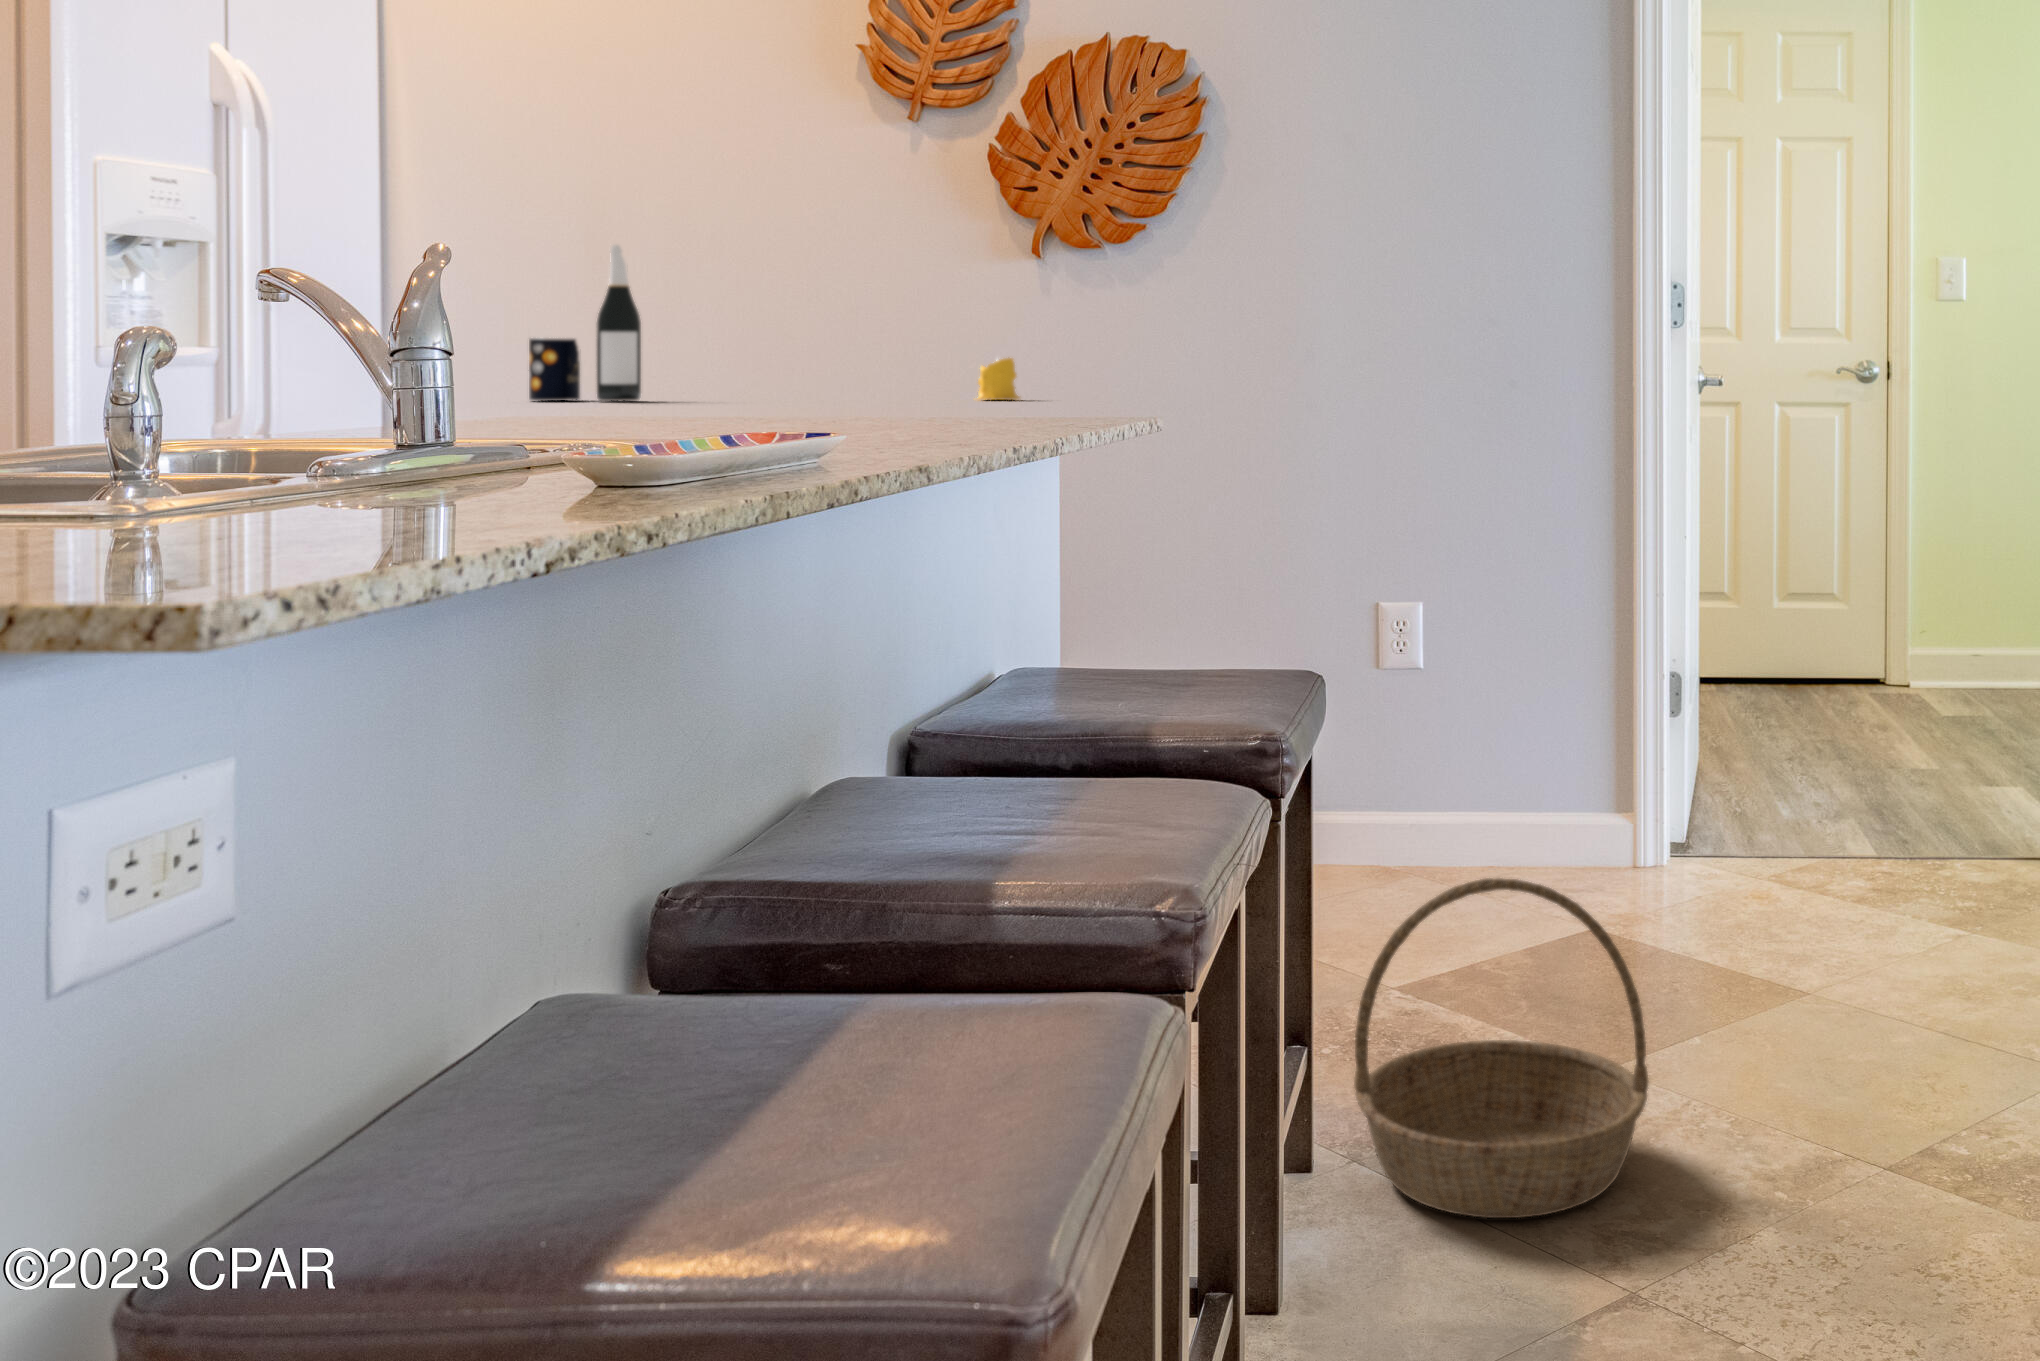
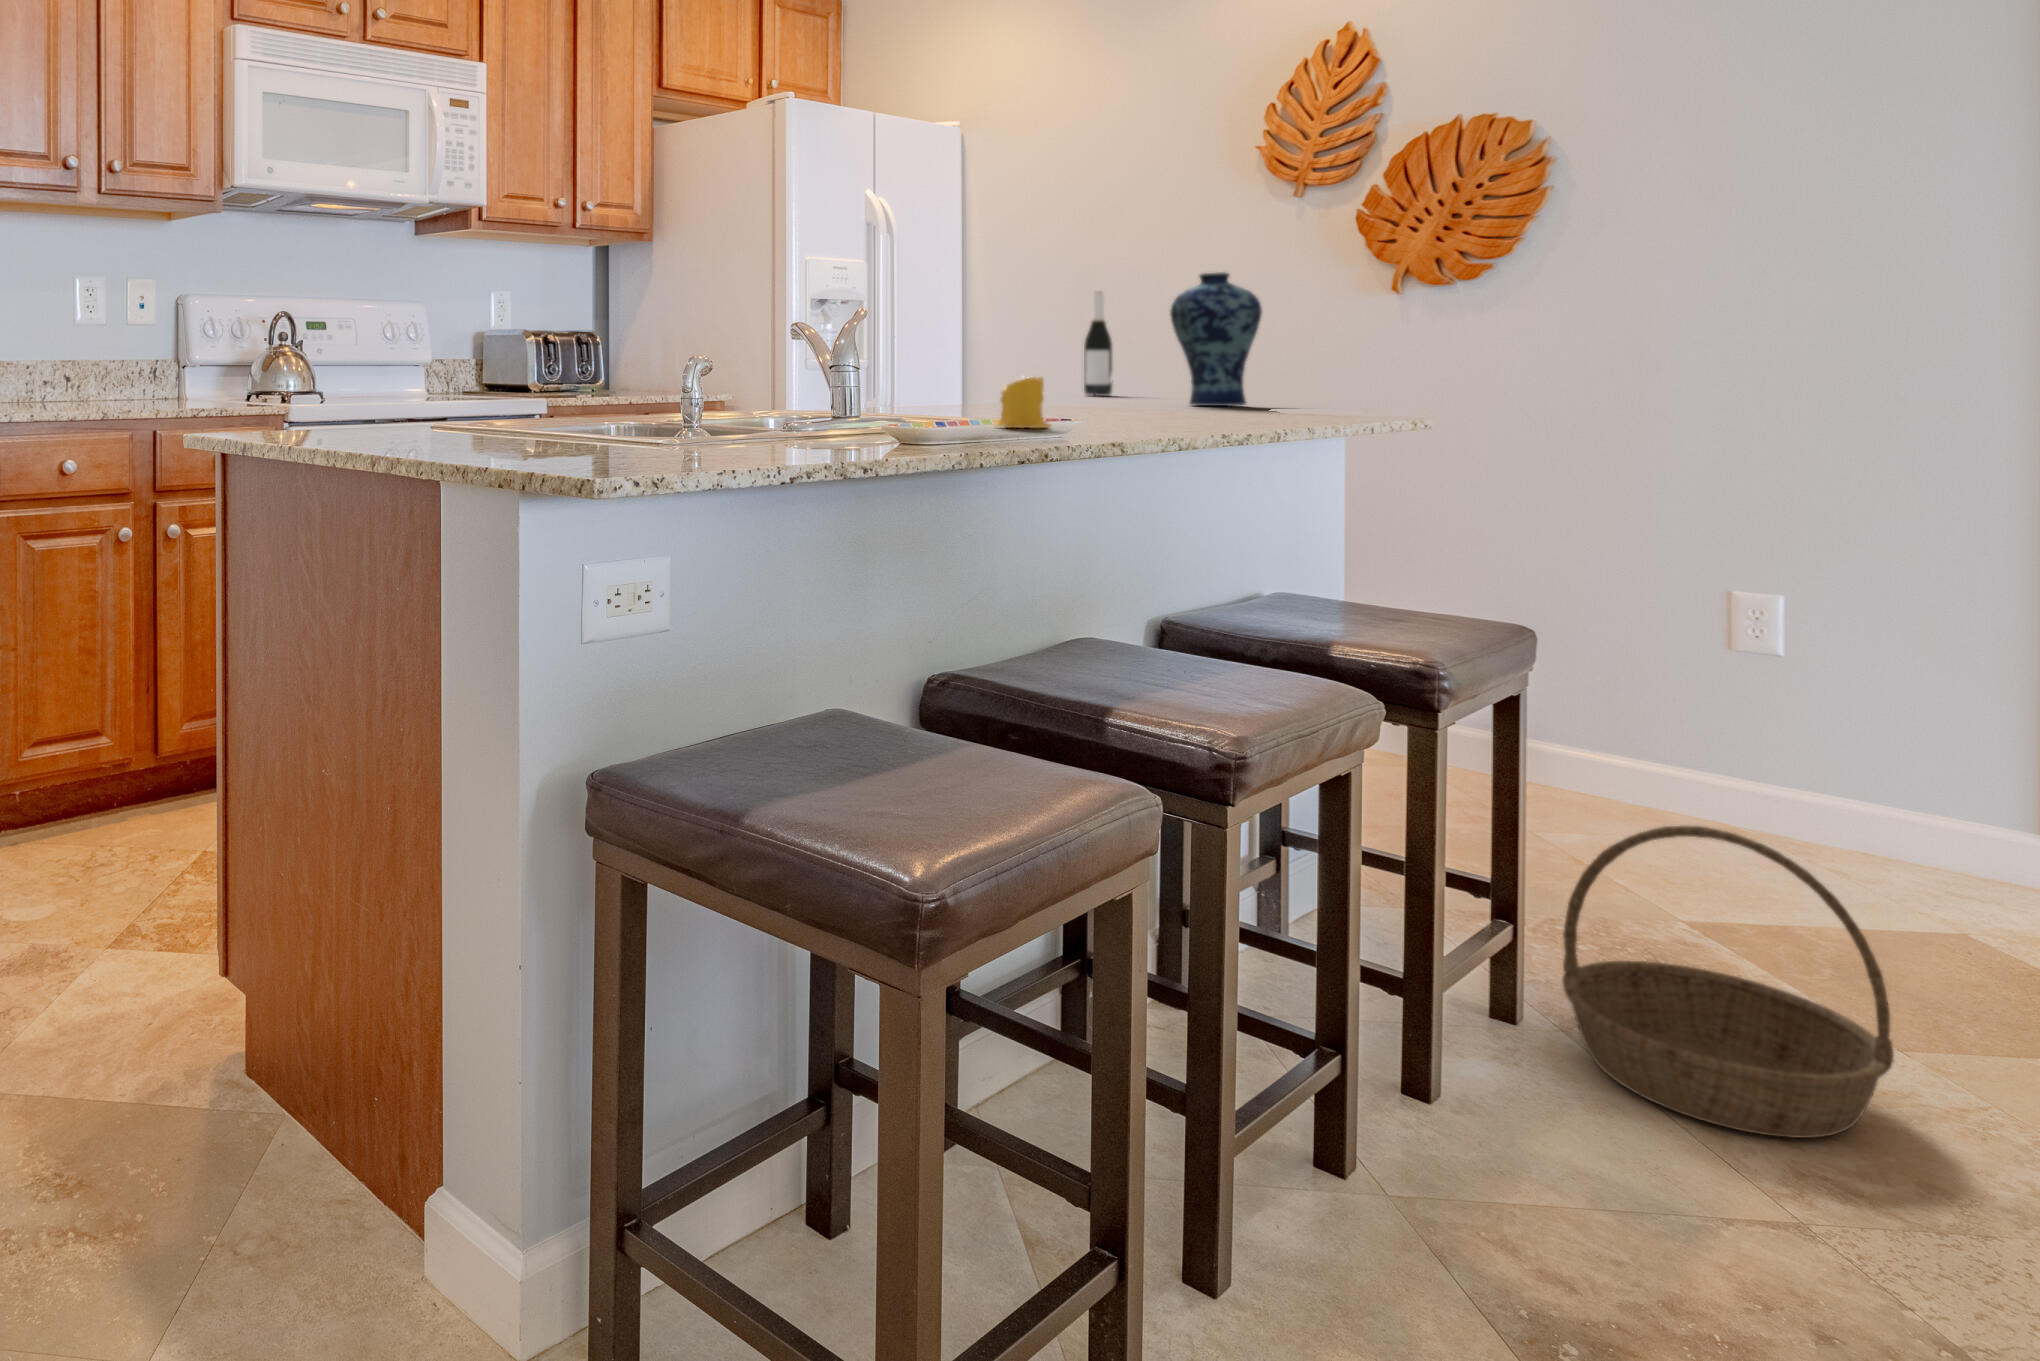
vase: none [780,218,902,411] -> present [1170,272,1262,406]
mug: present [529,338,580,401] -> none [1045,355,1078,394]
candle: present [978,358,1020,400] -> present [996,377,1051,428]

